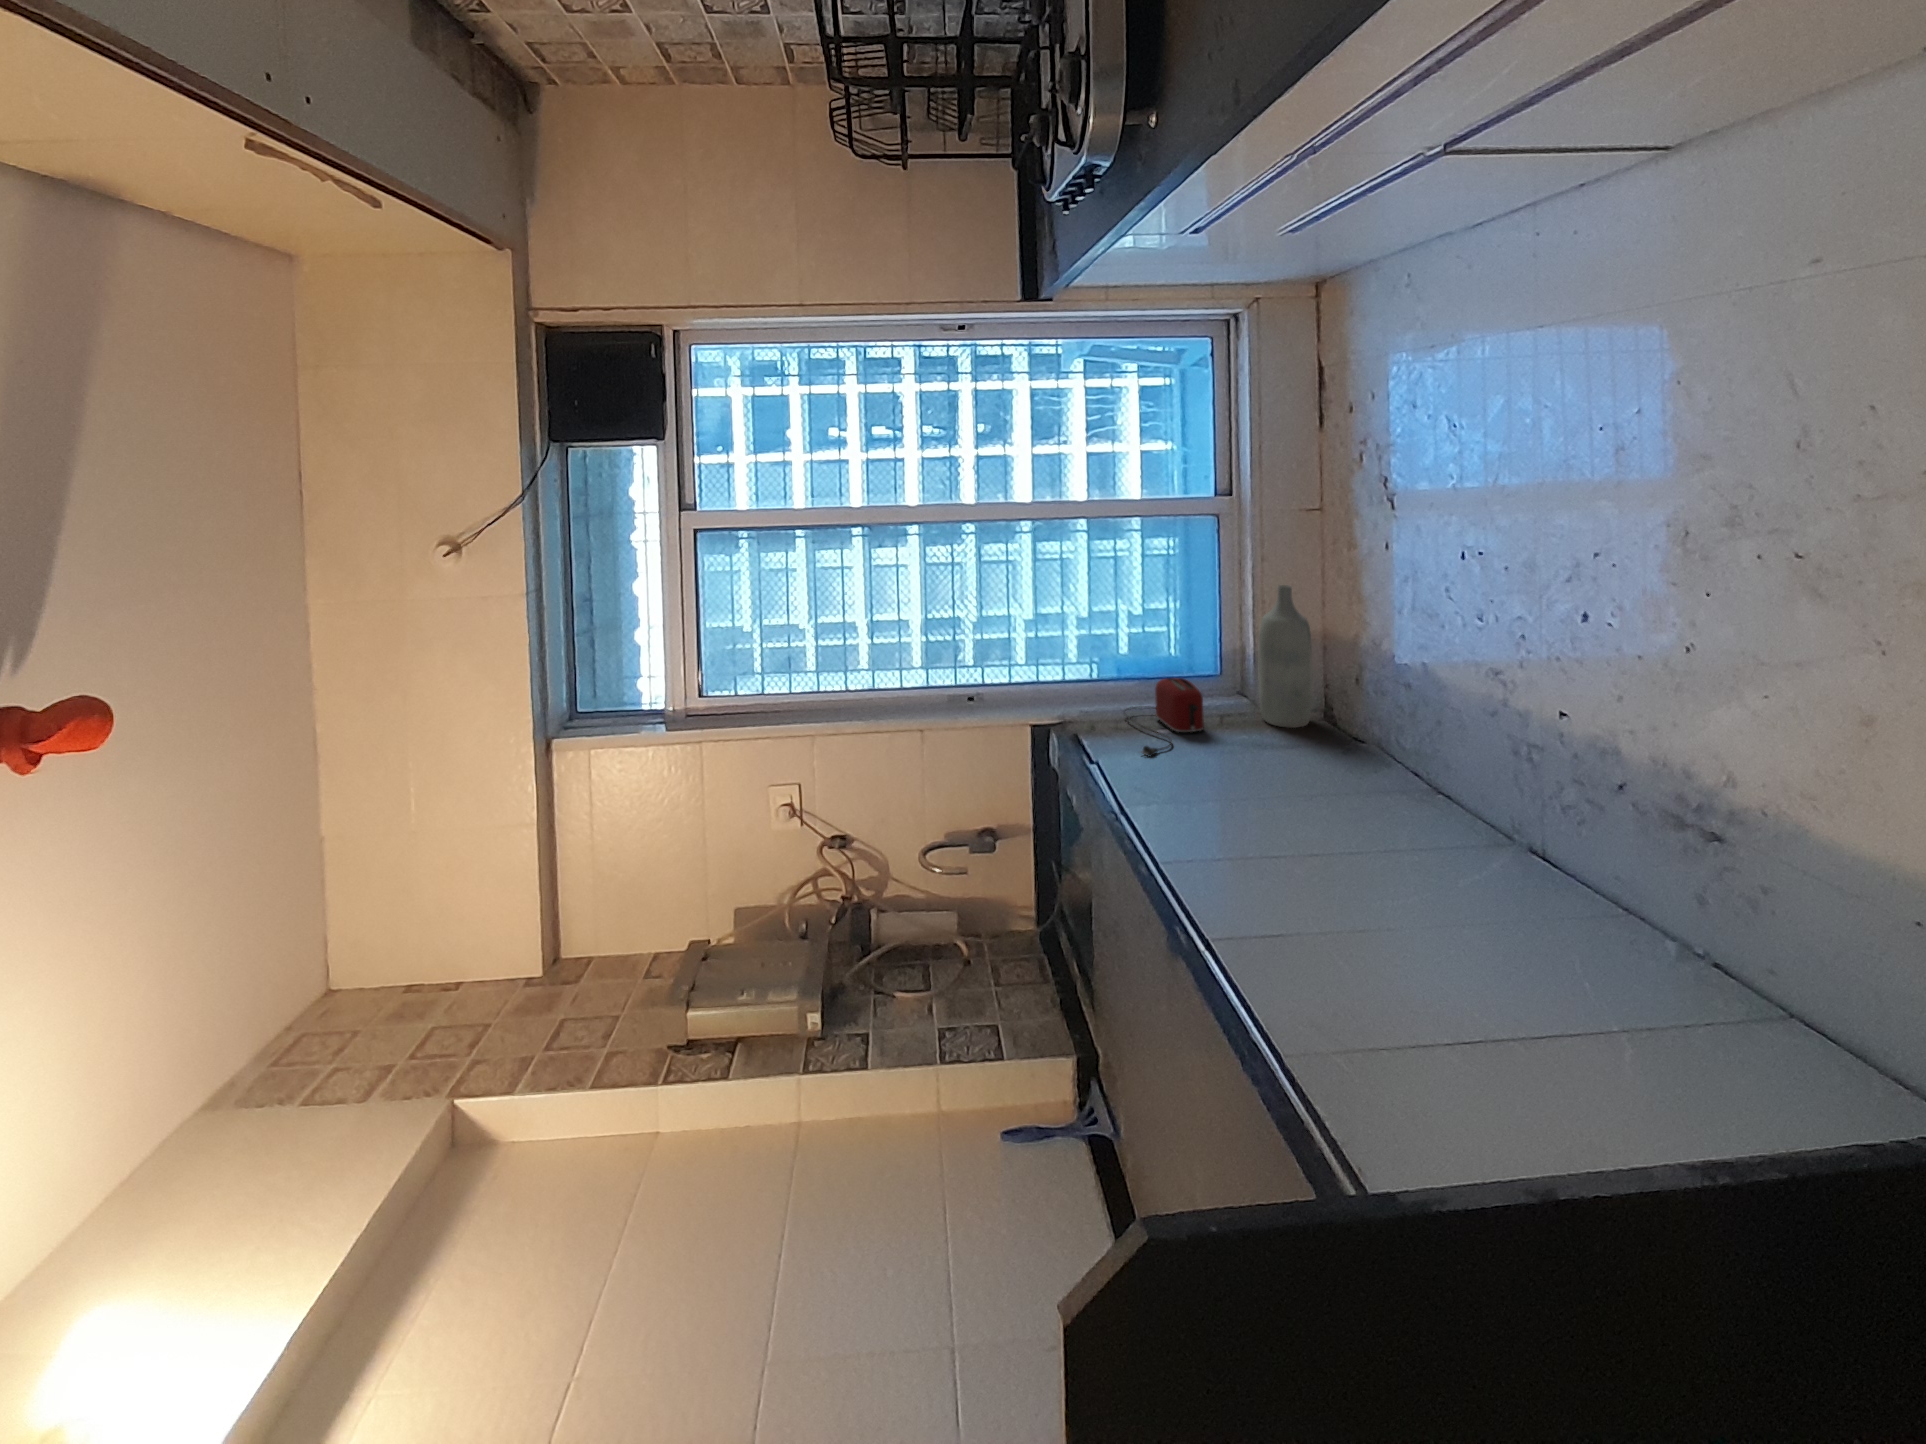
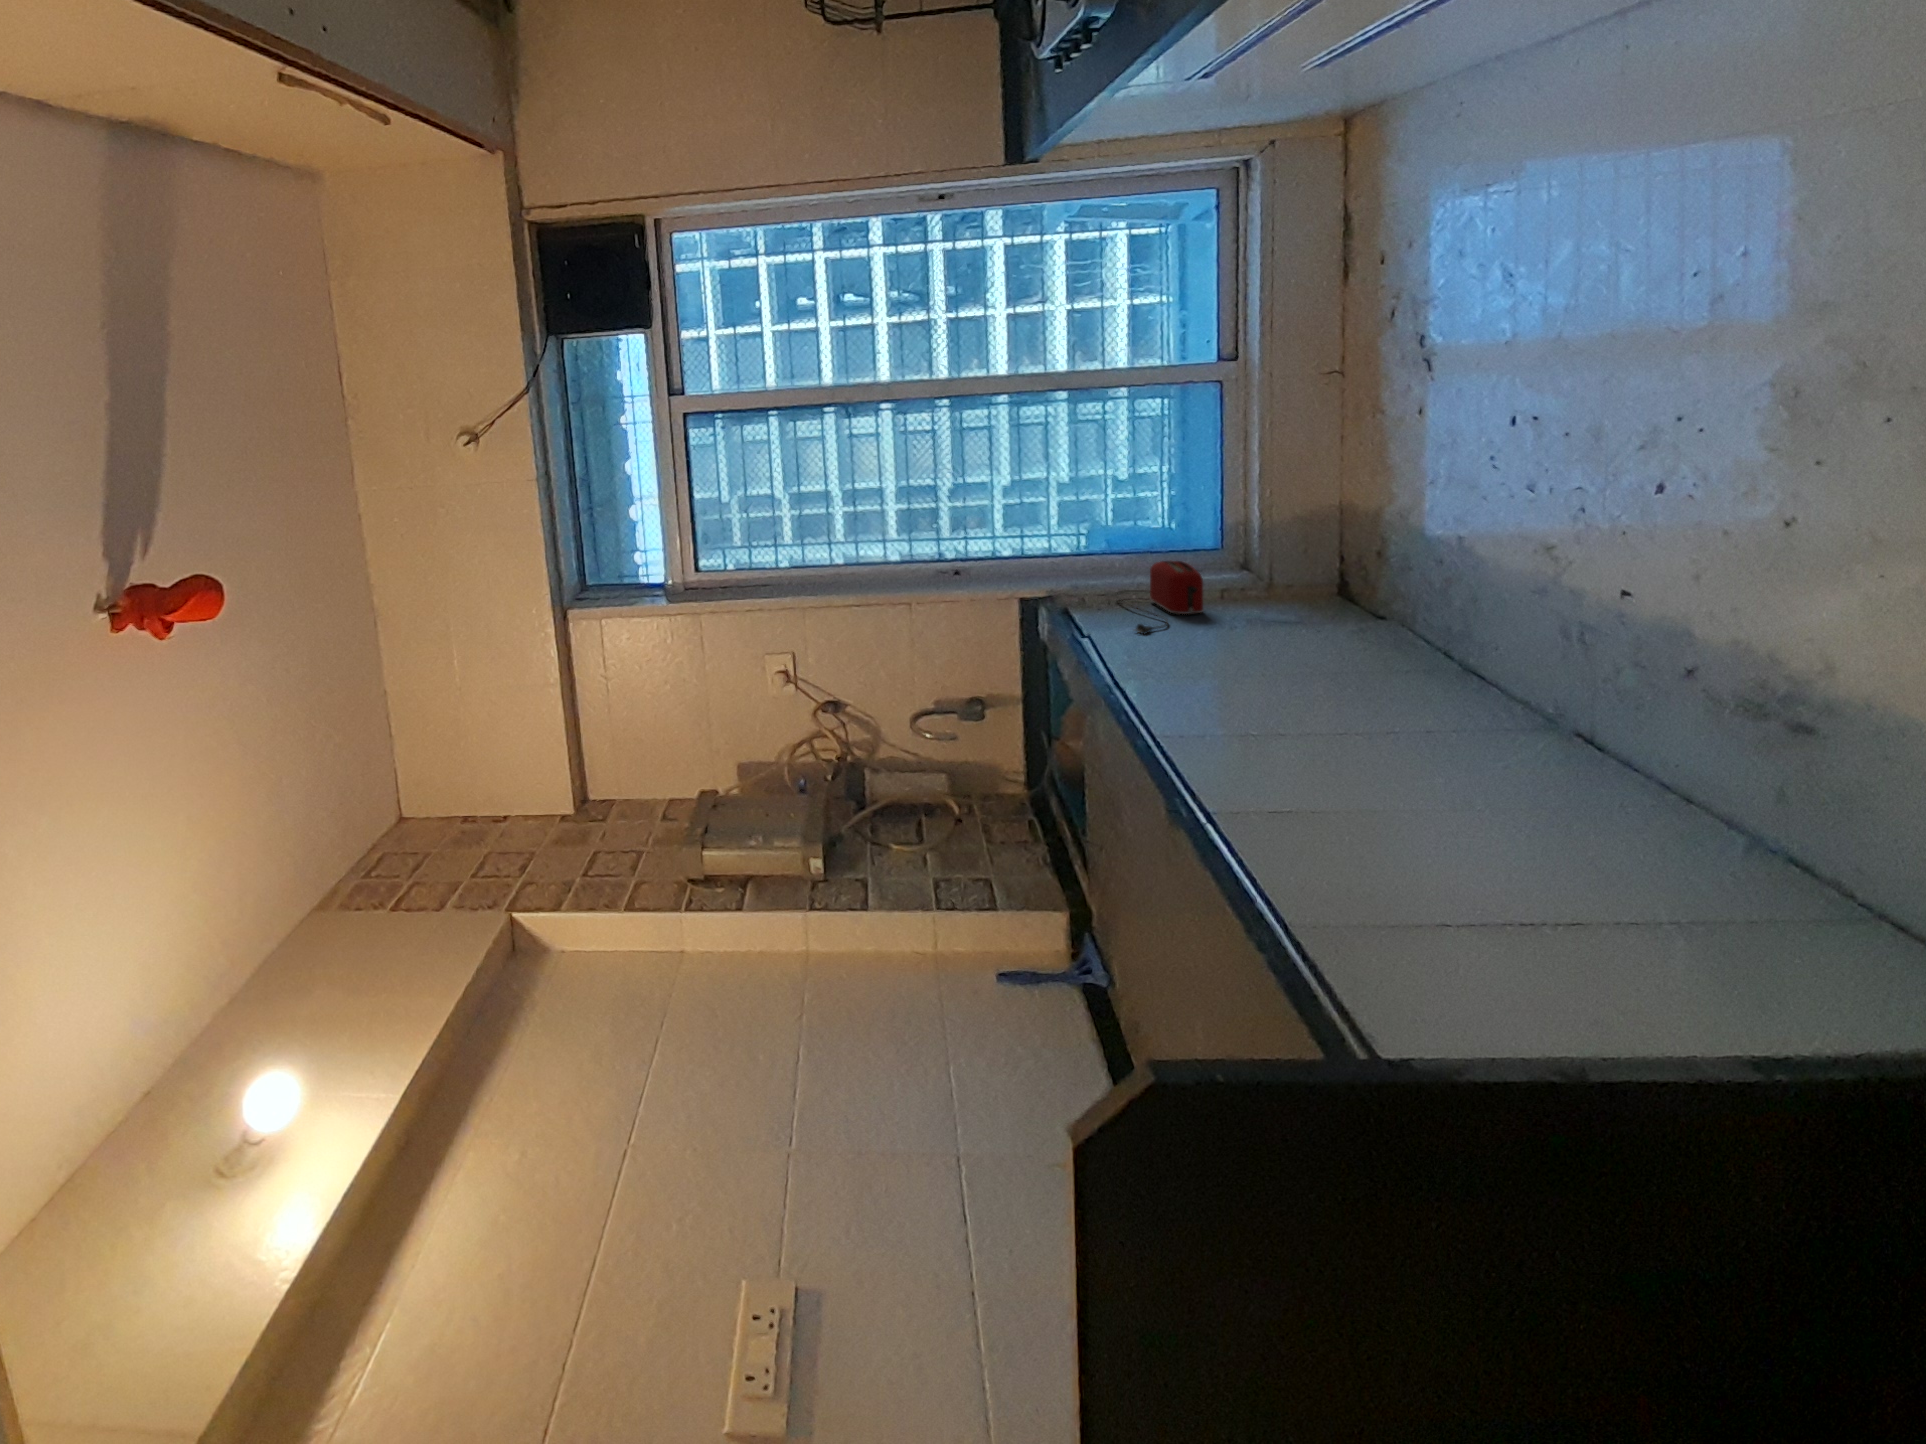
bottle: present [1258,585,1312,728] -> none [1268,463,1332,613]

